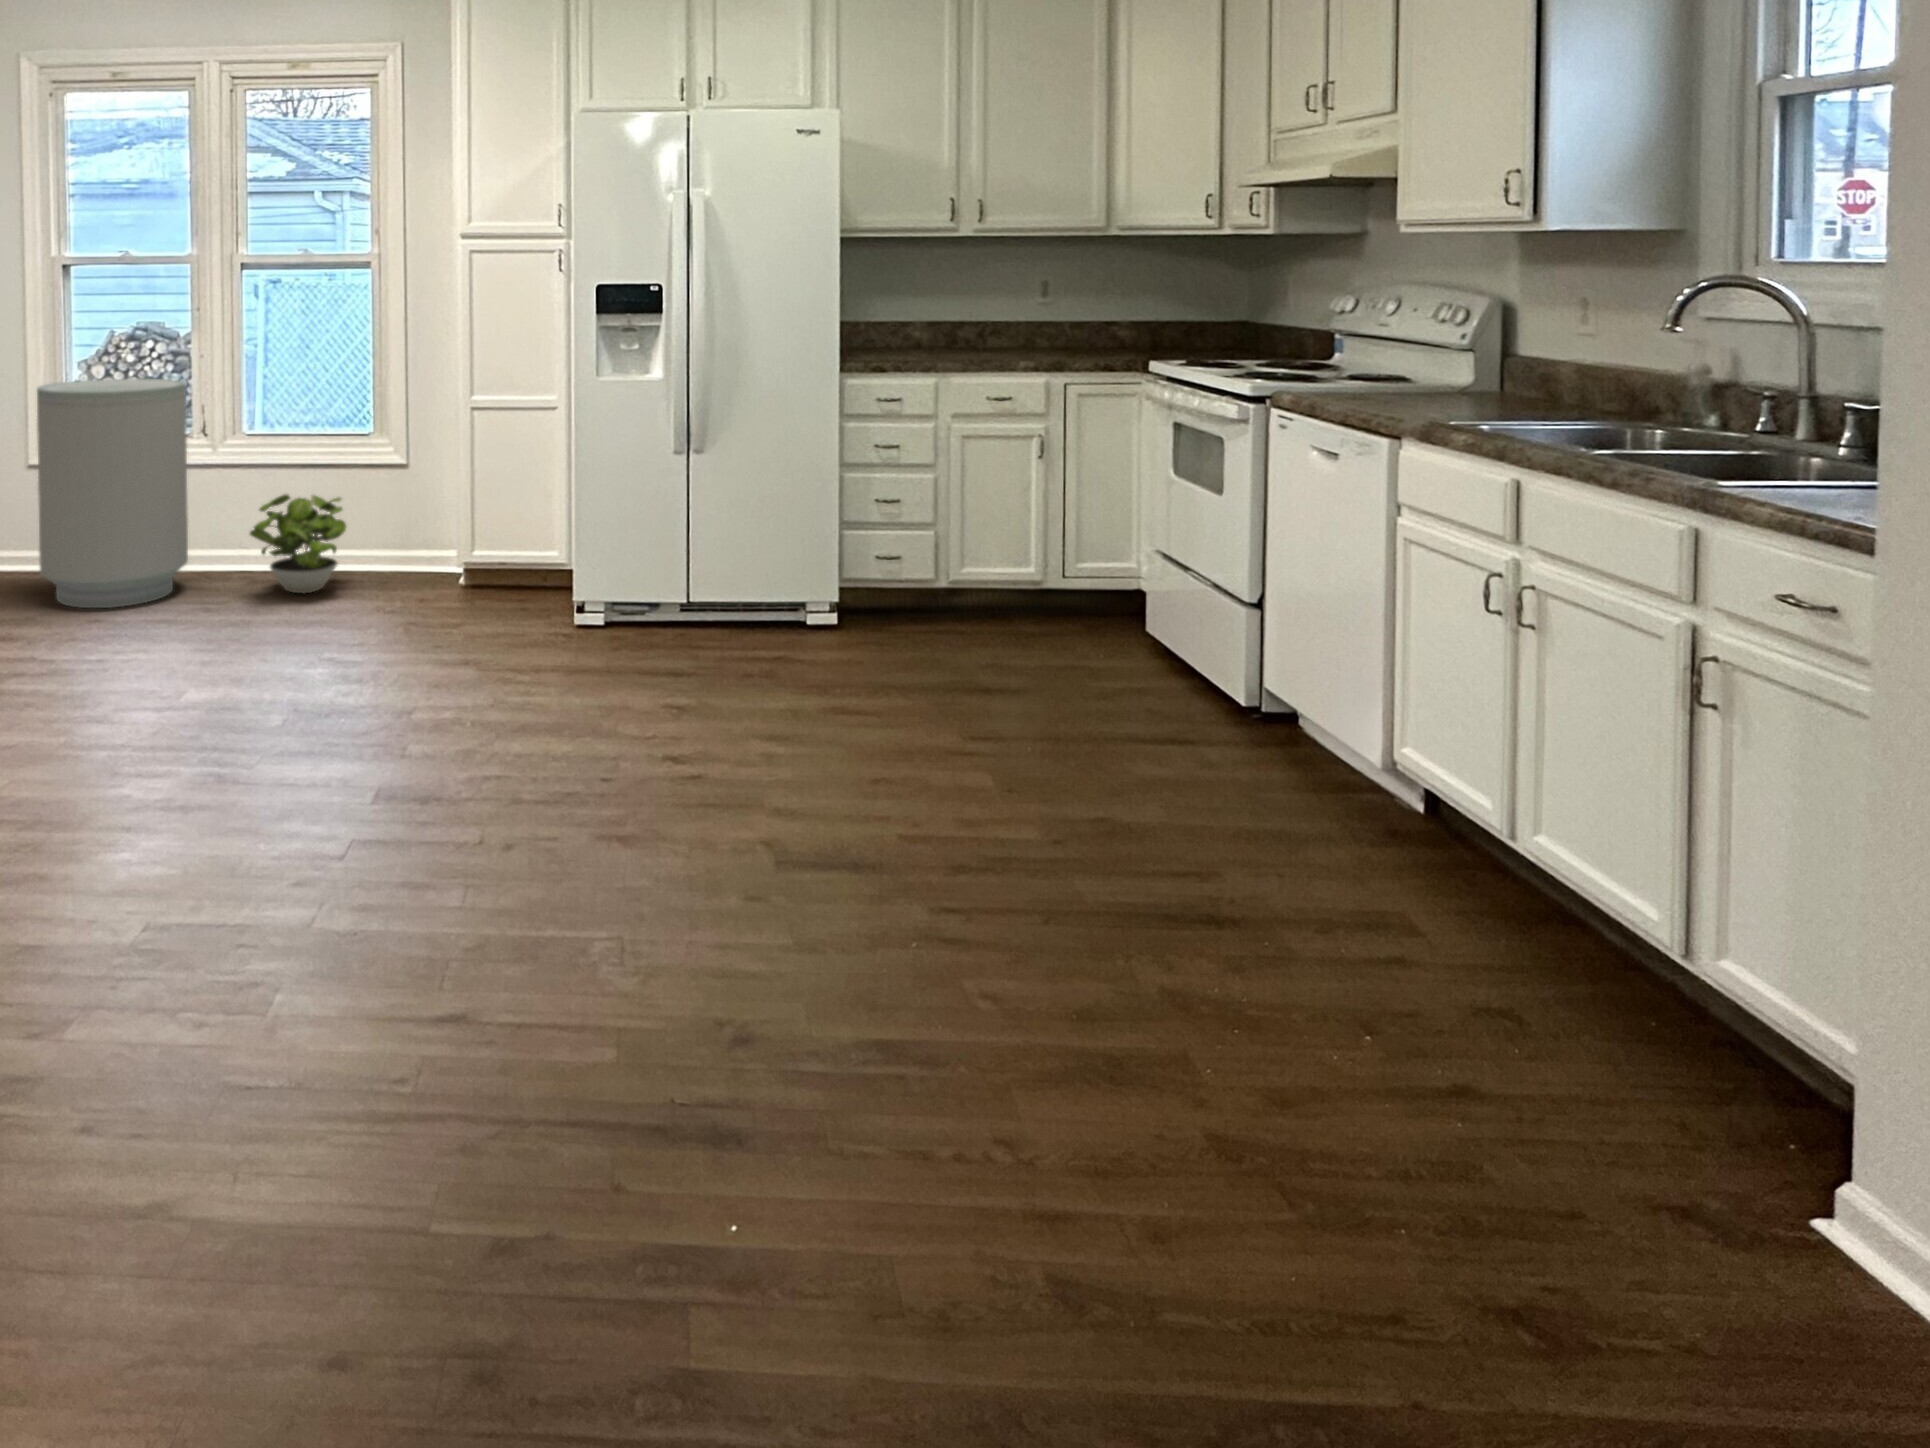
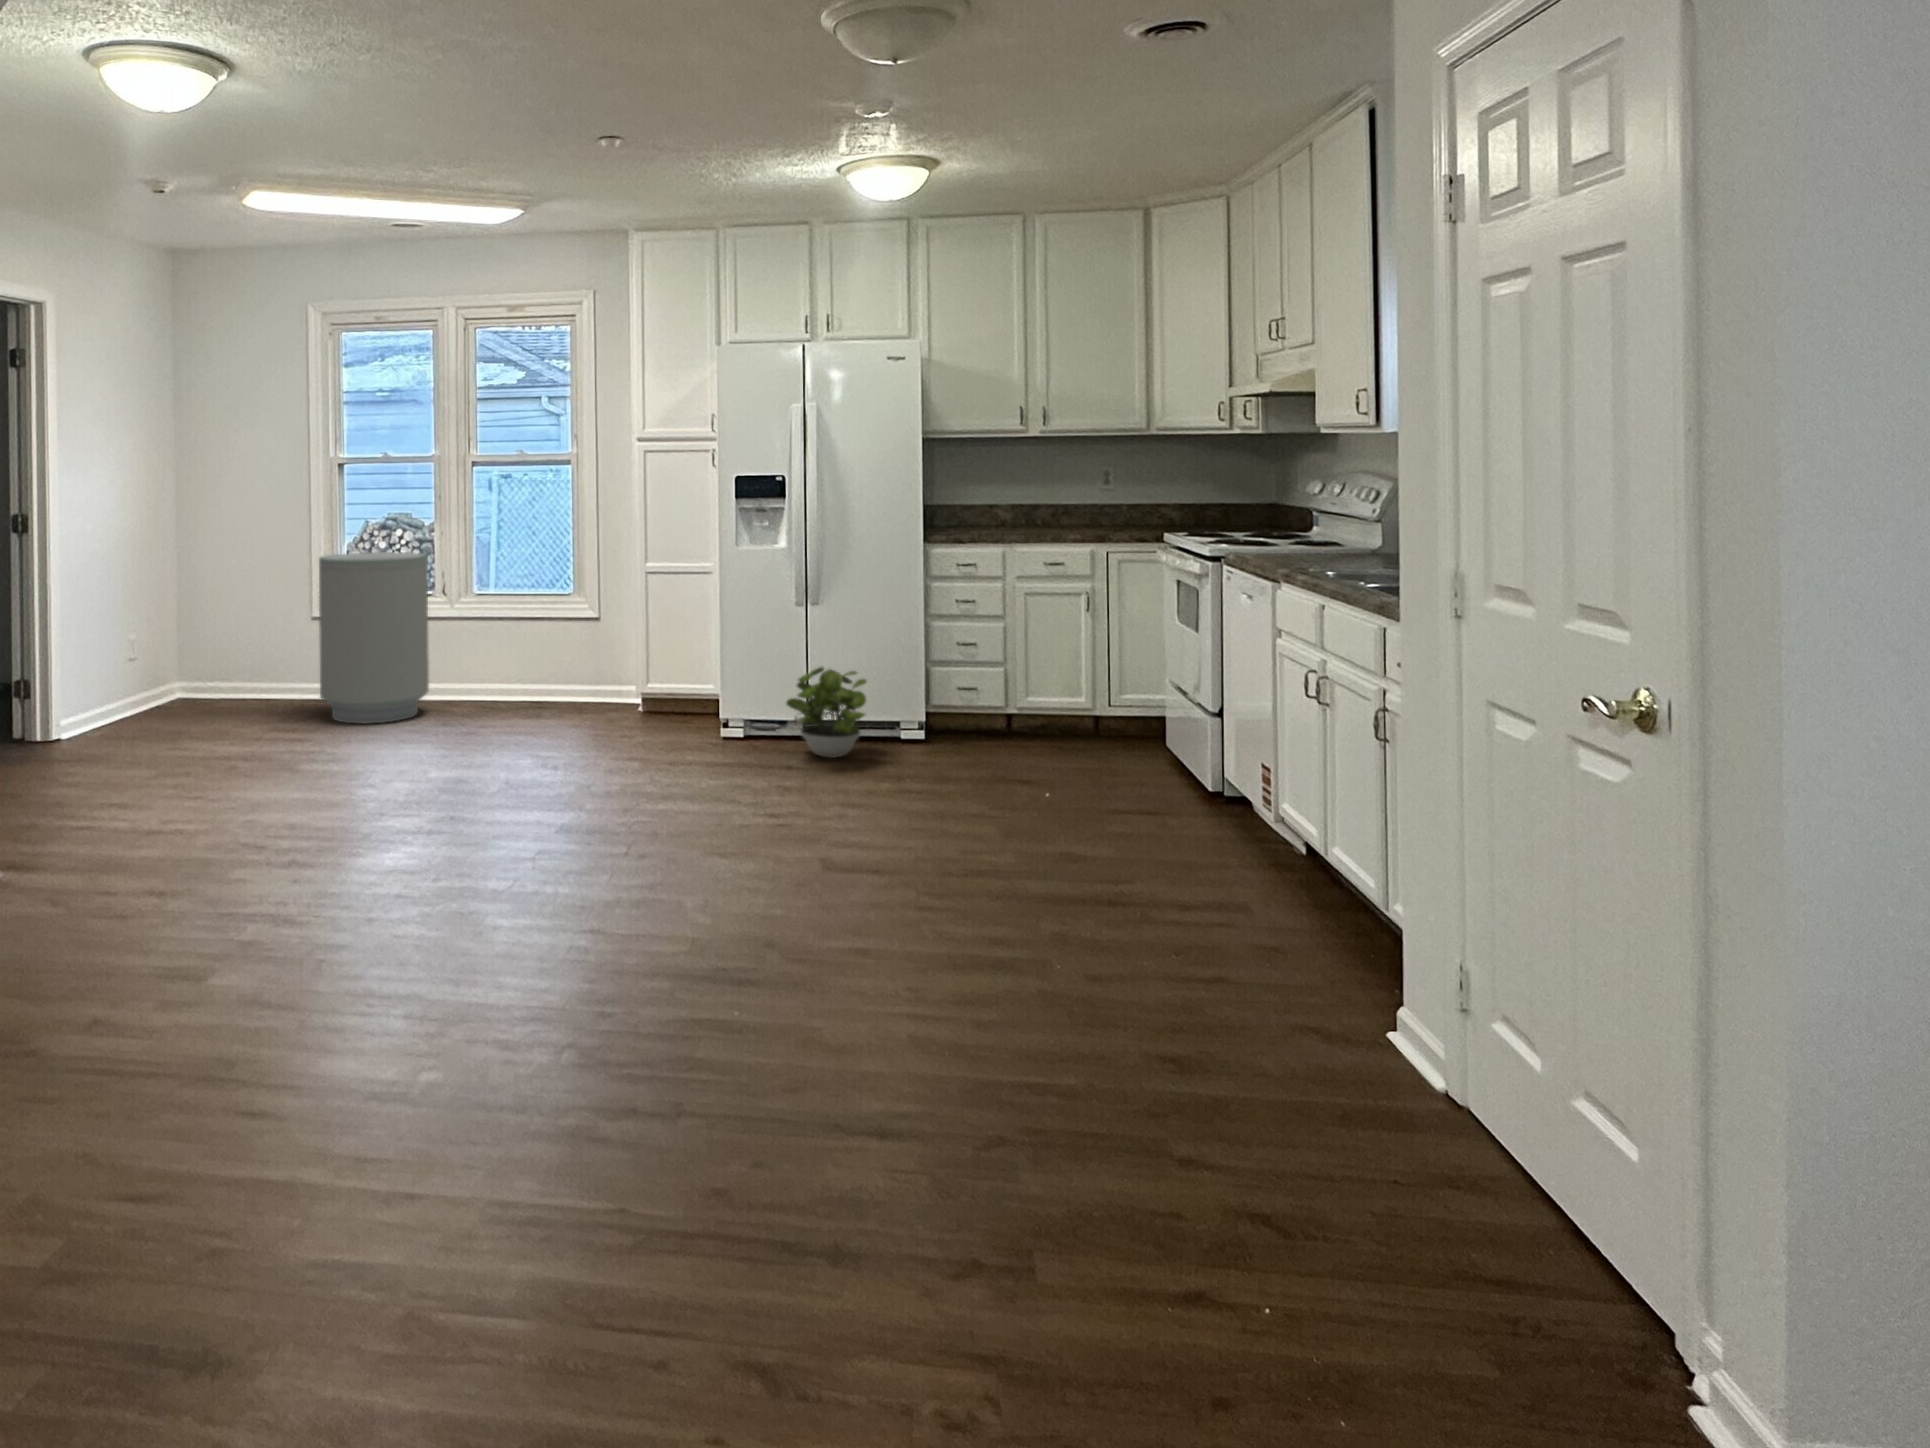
potted plant: present [250,494,346,593] -> present [786,667,866,758]

